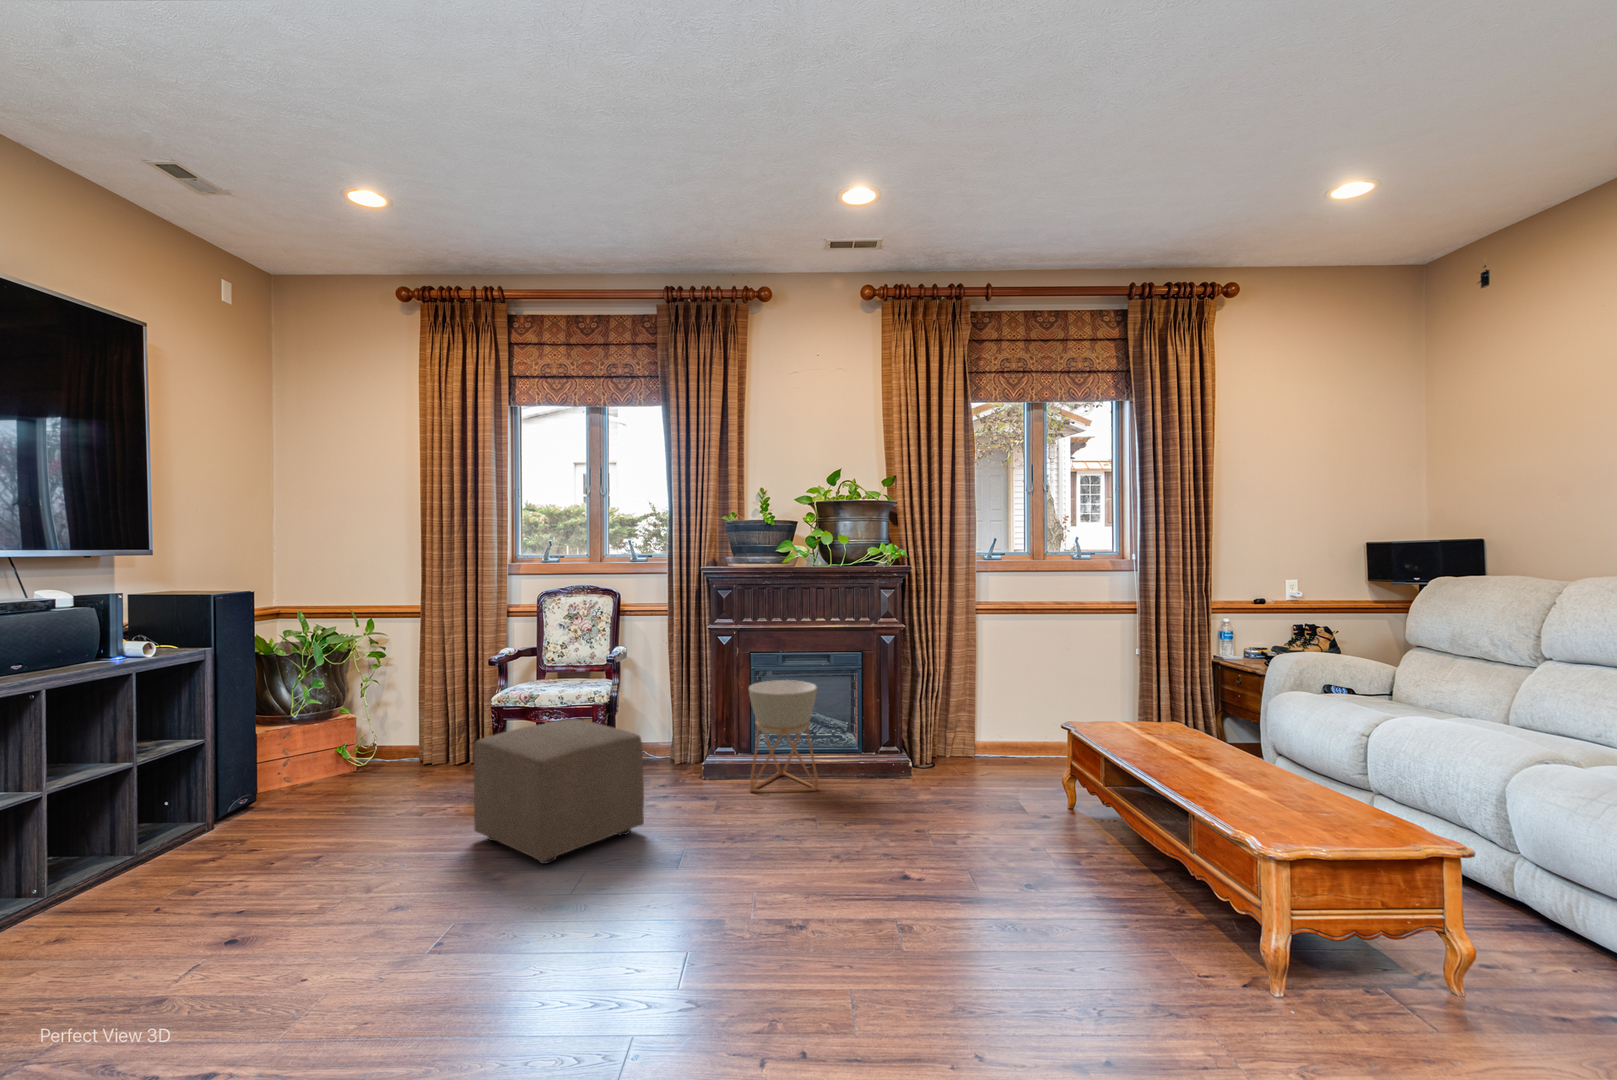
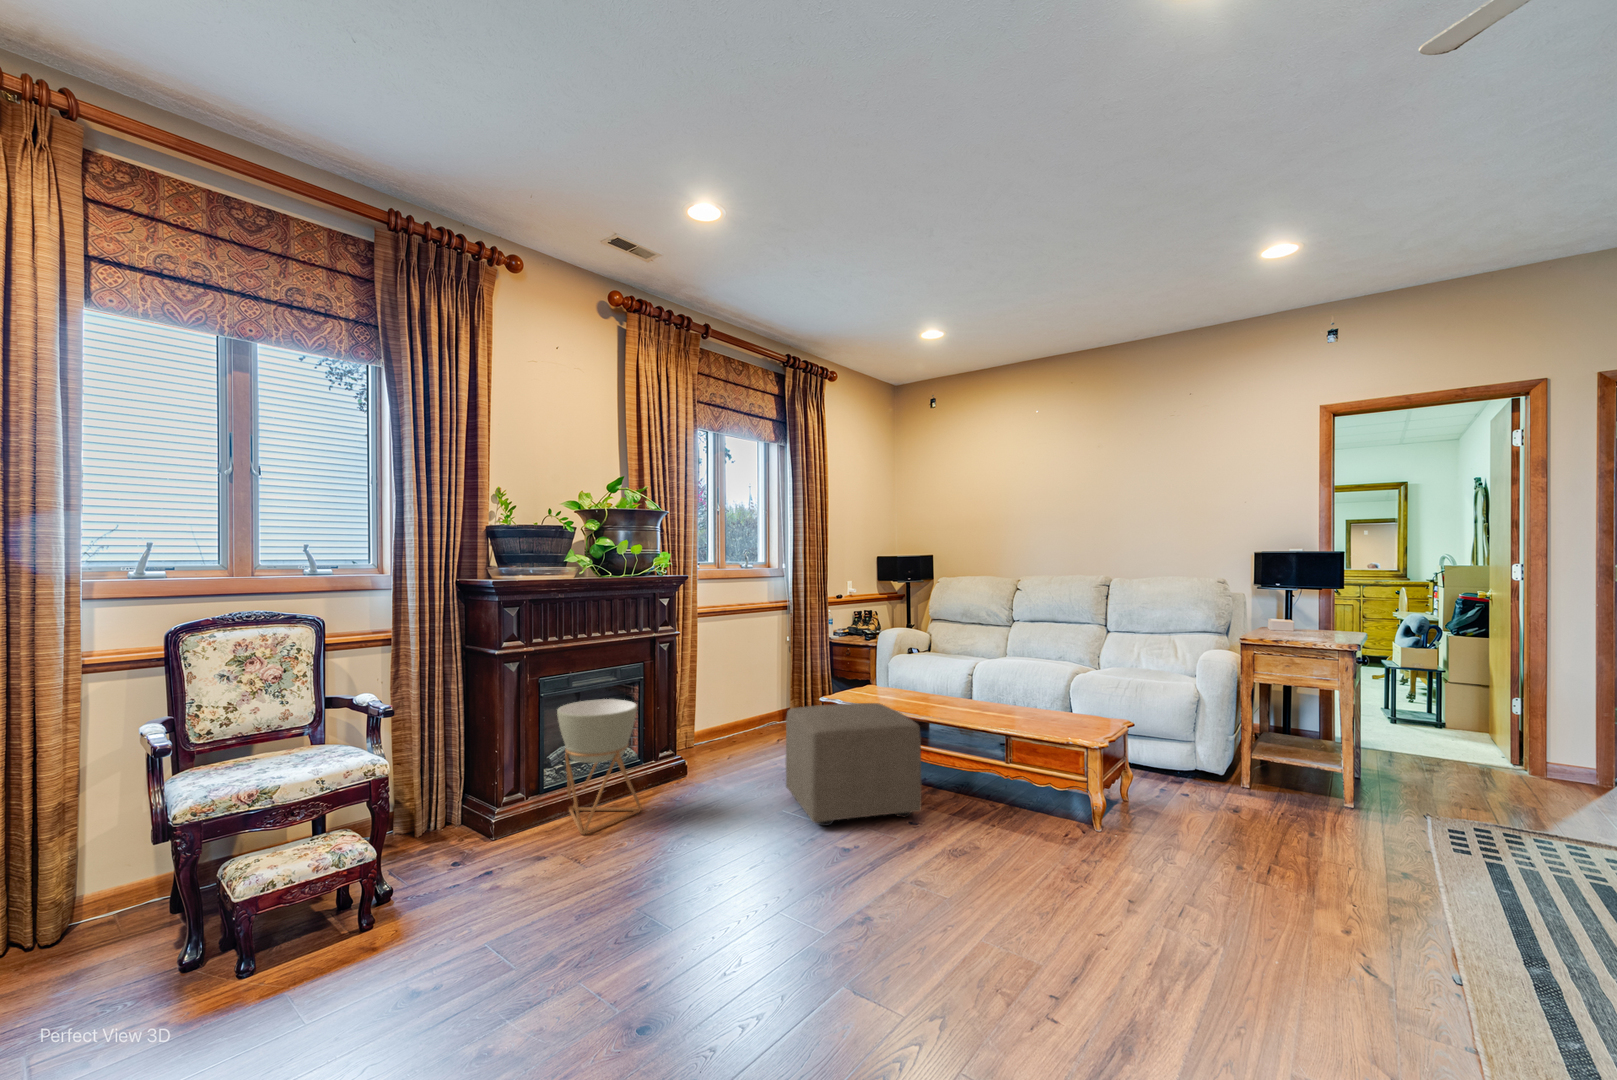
ottoman: present [474,719,644,864] -> present [786,703,921,826]

